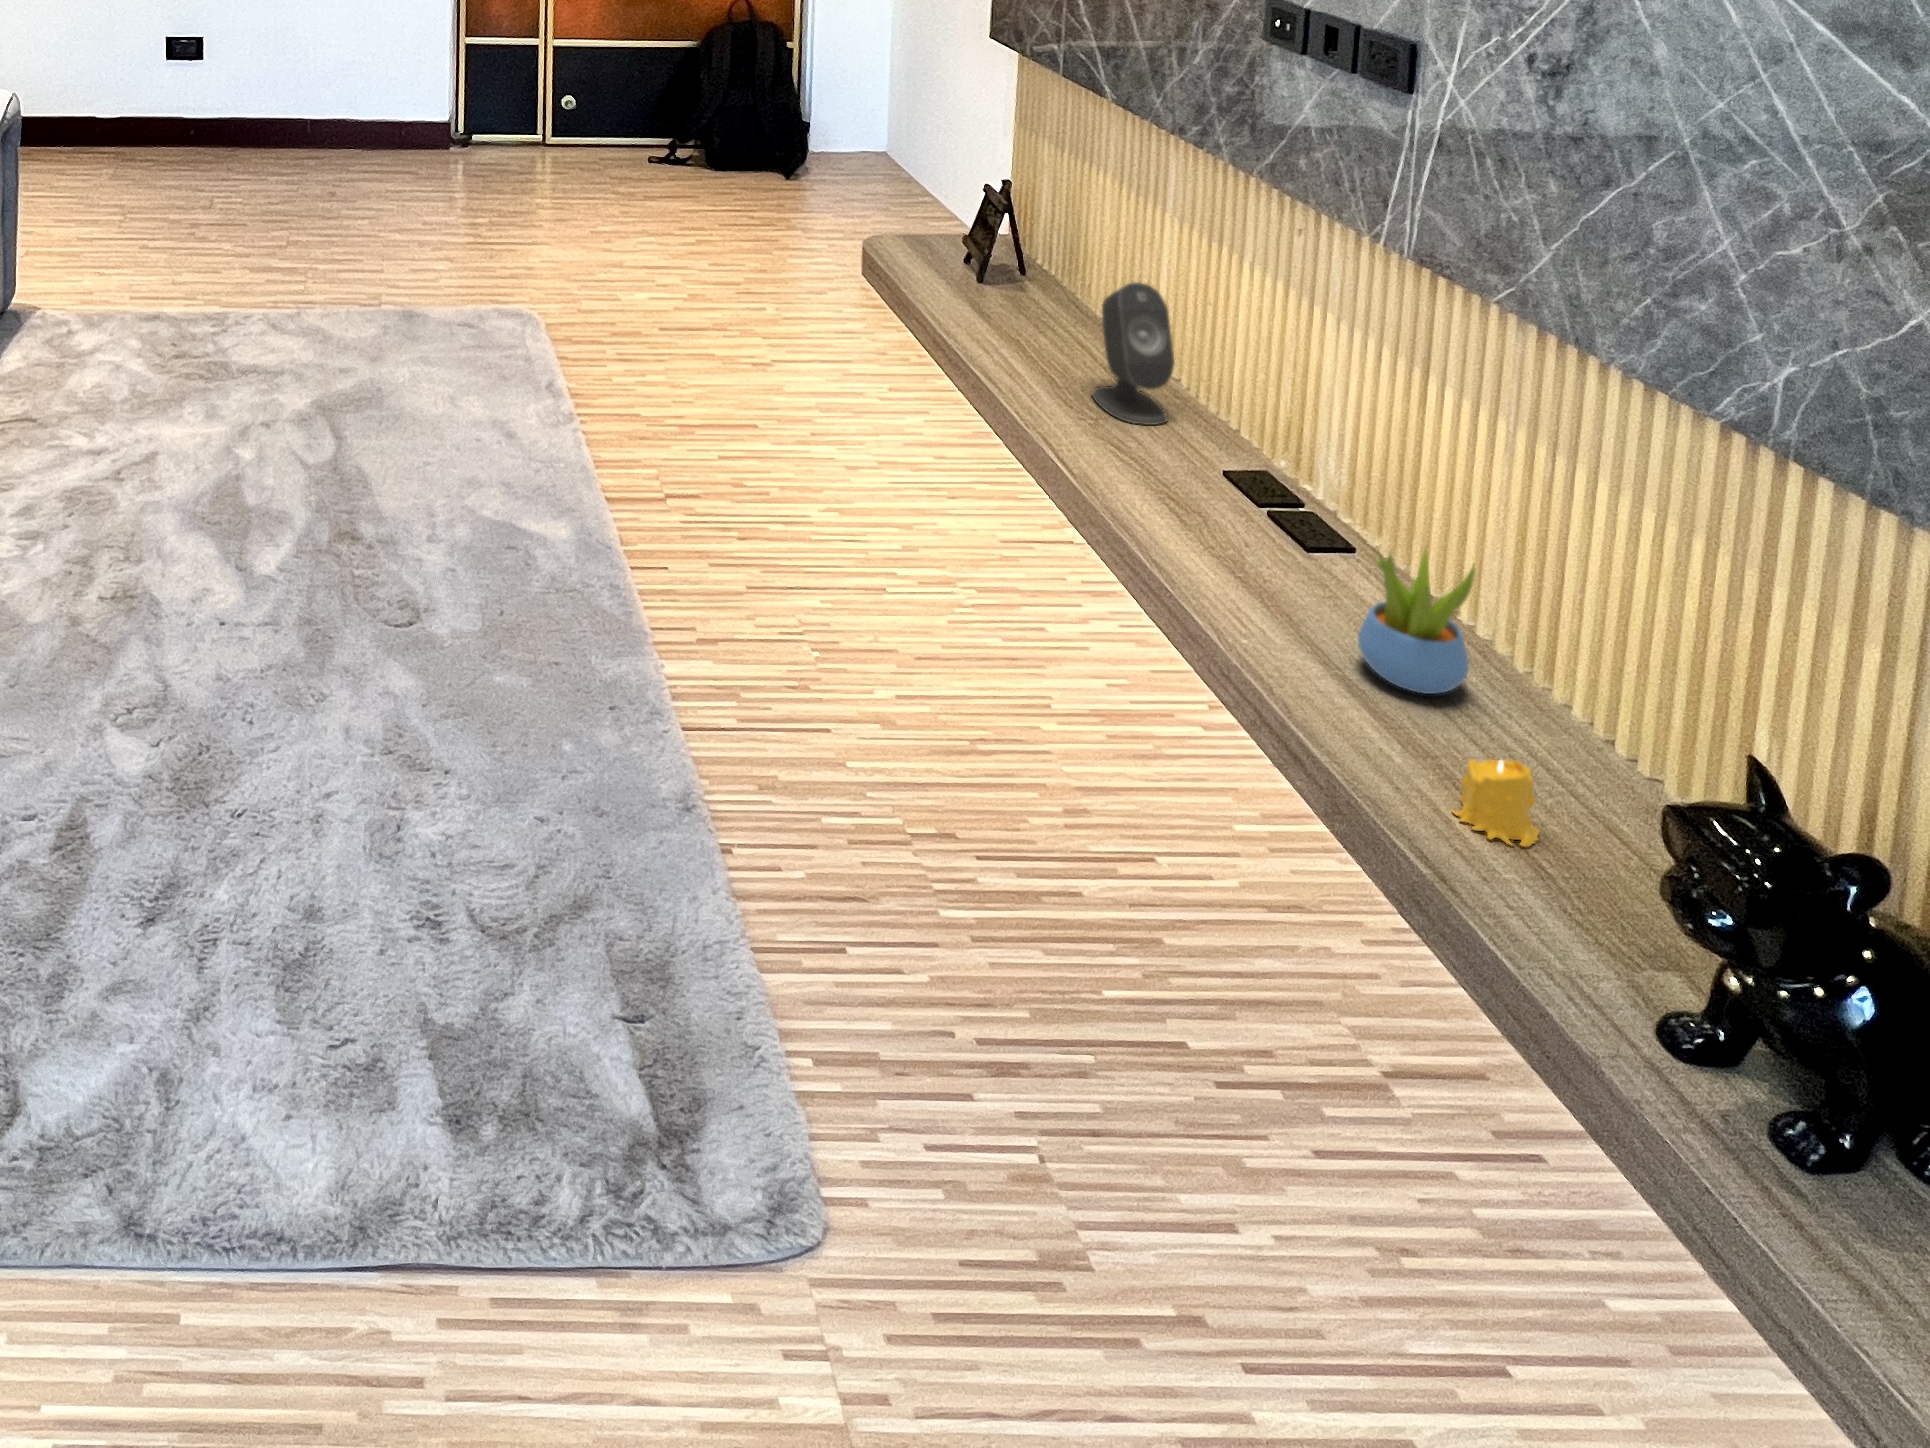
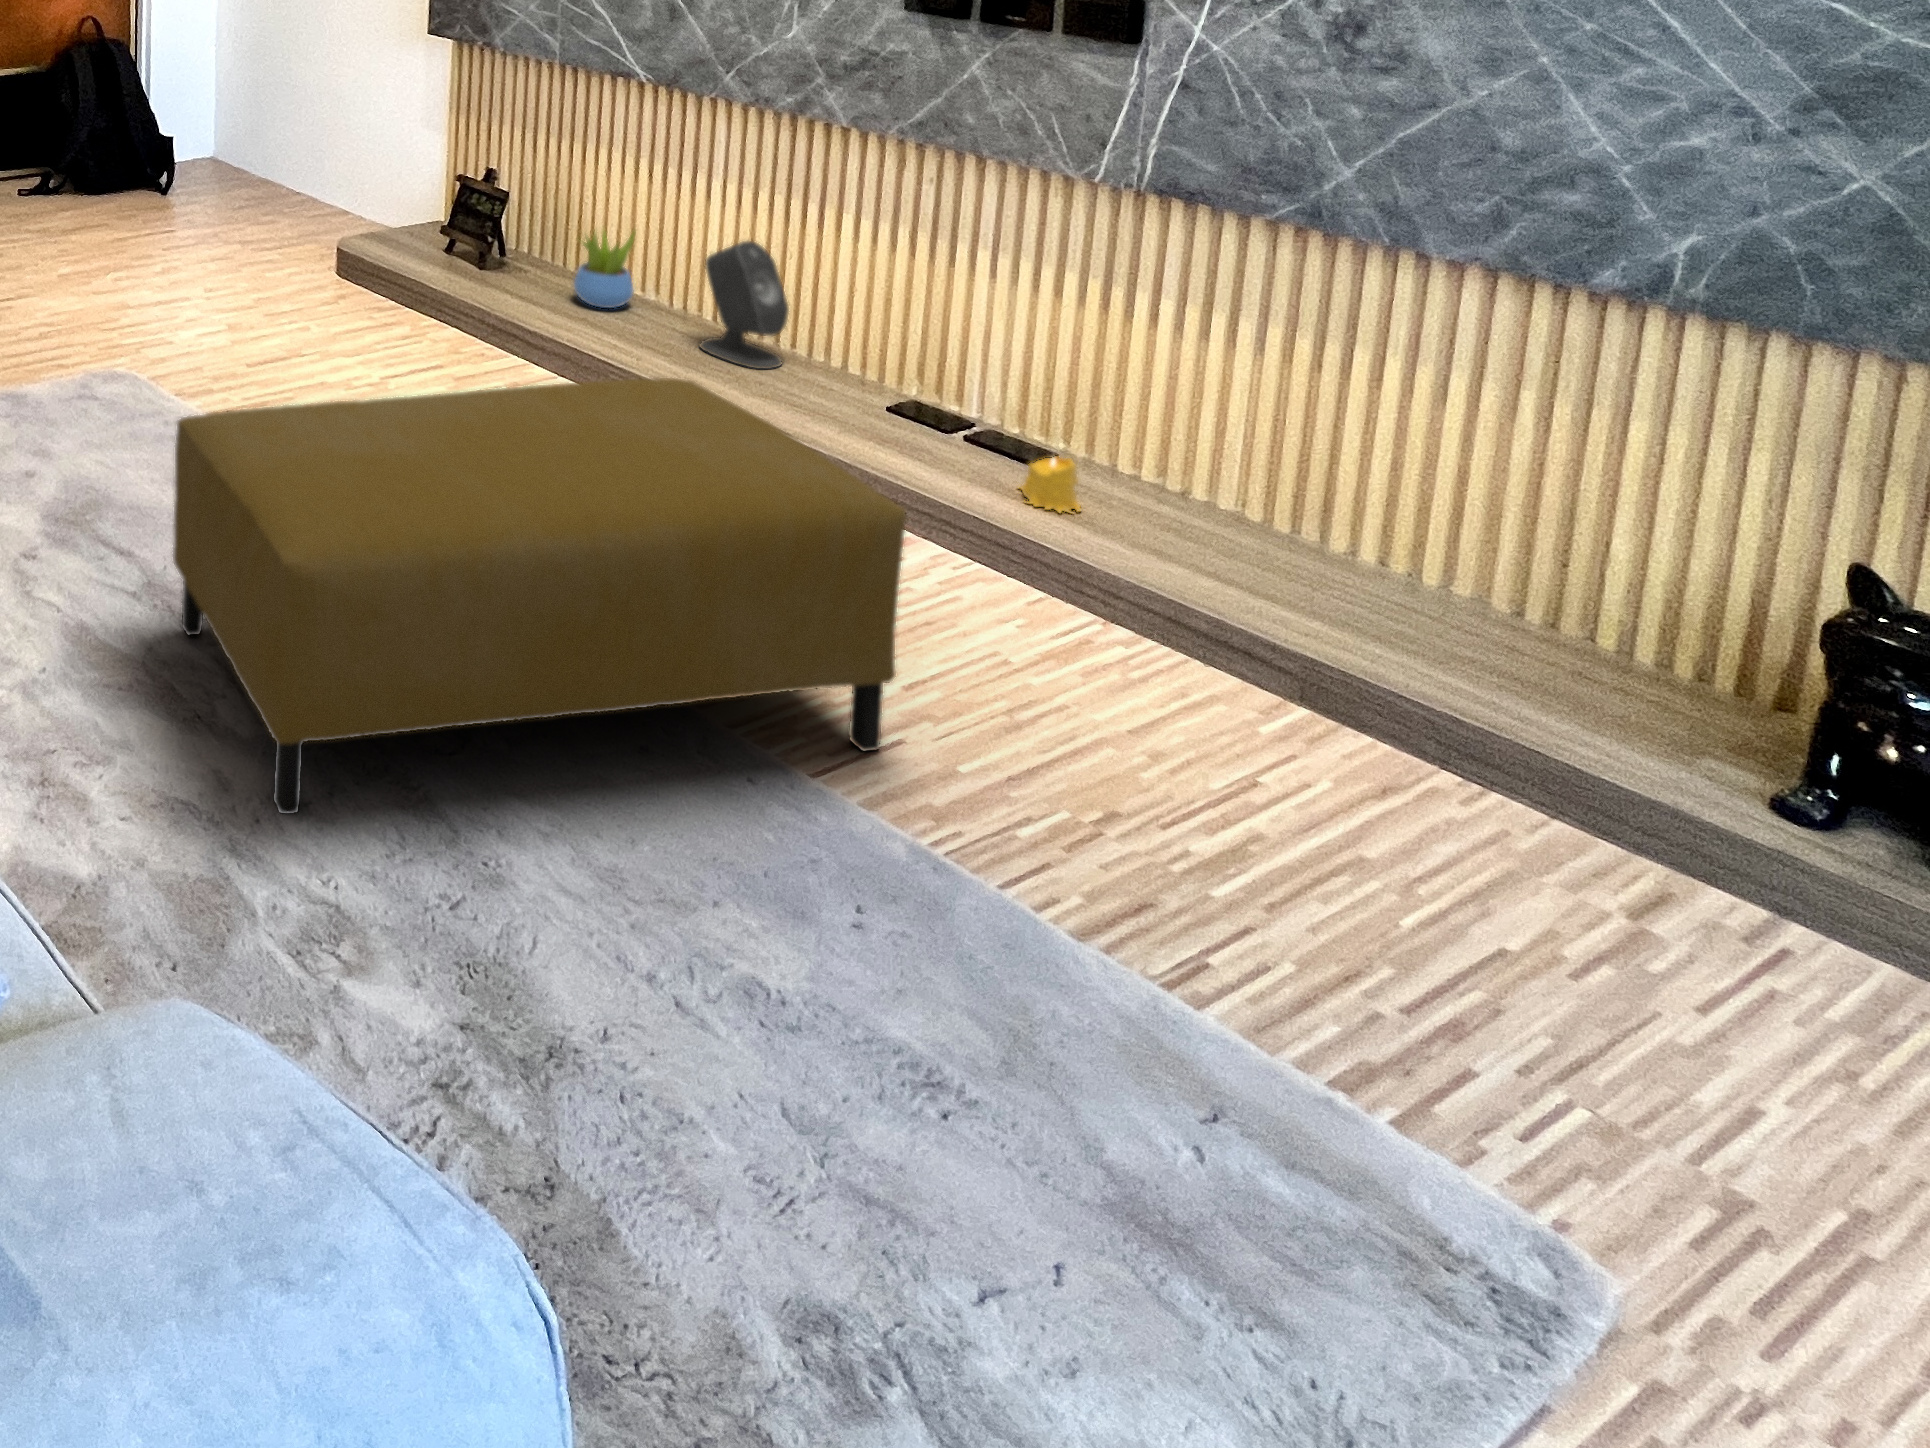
ottoman: none [205,309,809,731] -> present [173,378,906,814]
succulent plant: present [1358,549,1475,694] -> present [574,232,635,308]
candle: present [1453,759,1539,847] -> present [1017,456,1081,512]

